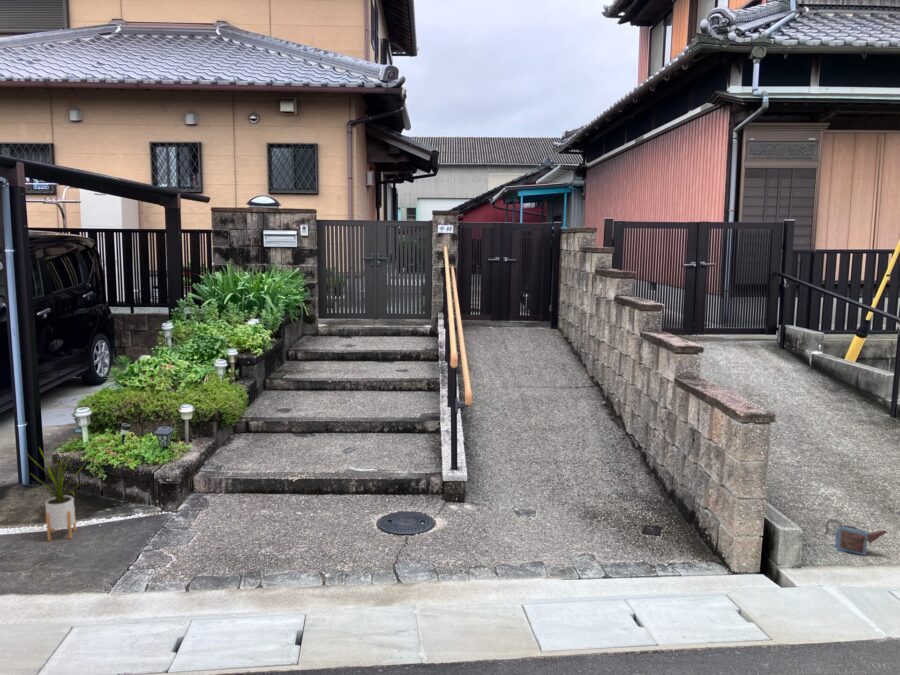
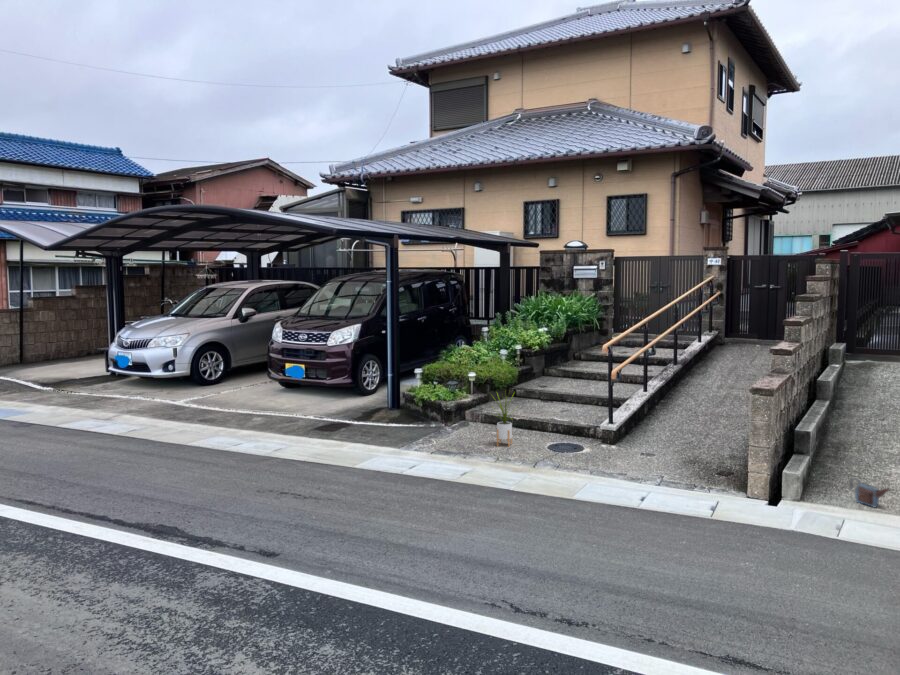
house plant: present [33,447,76,541] -> present [493,397,512,447]

